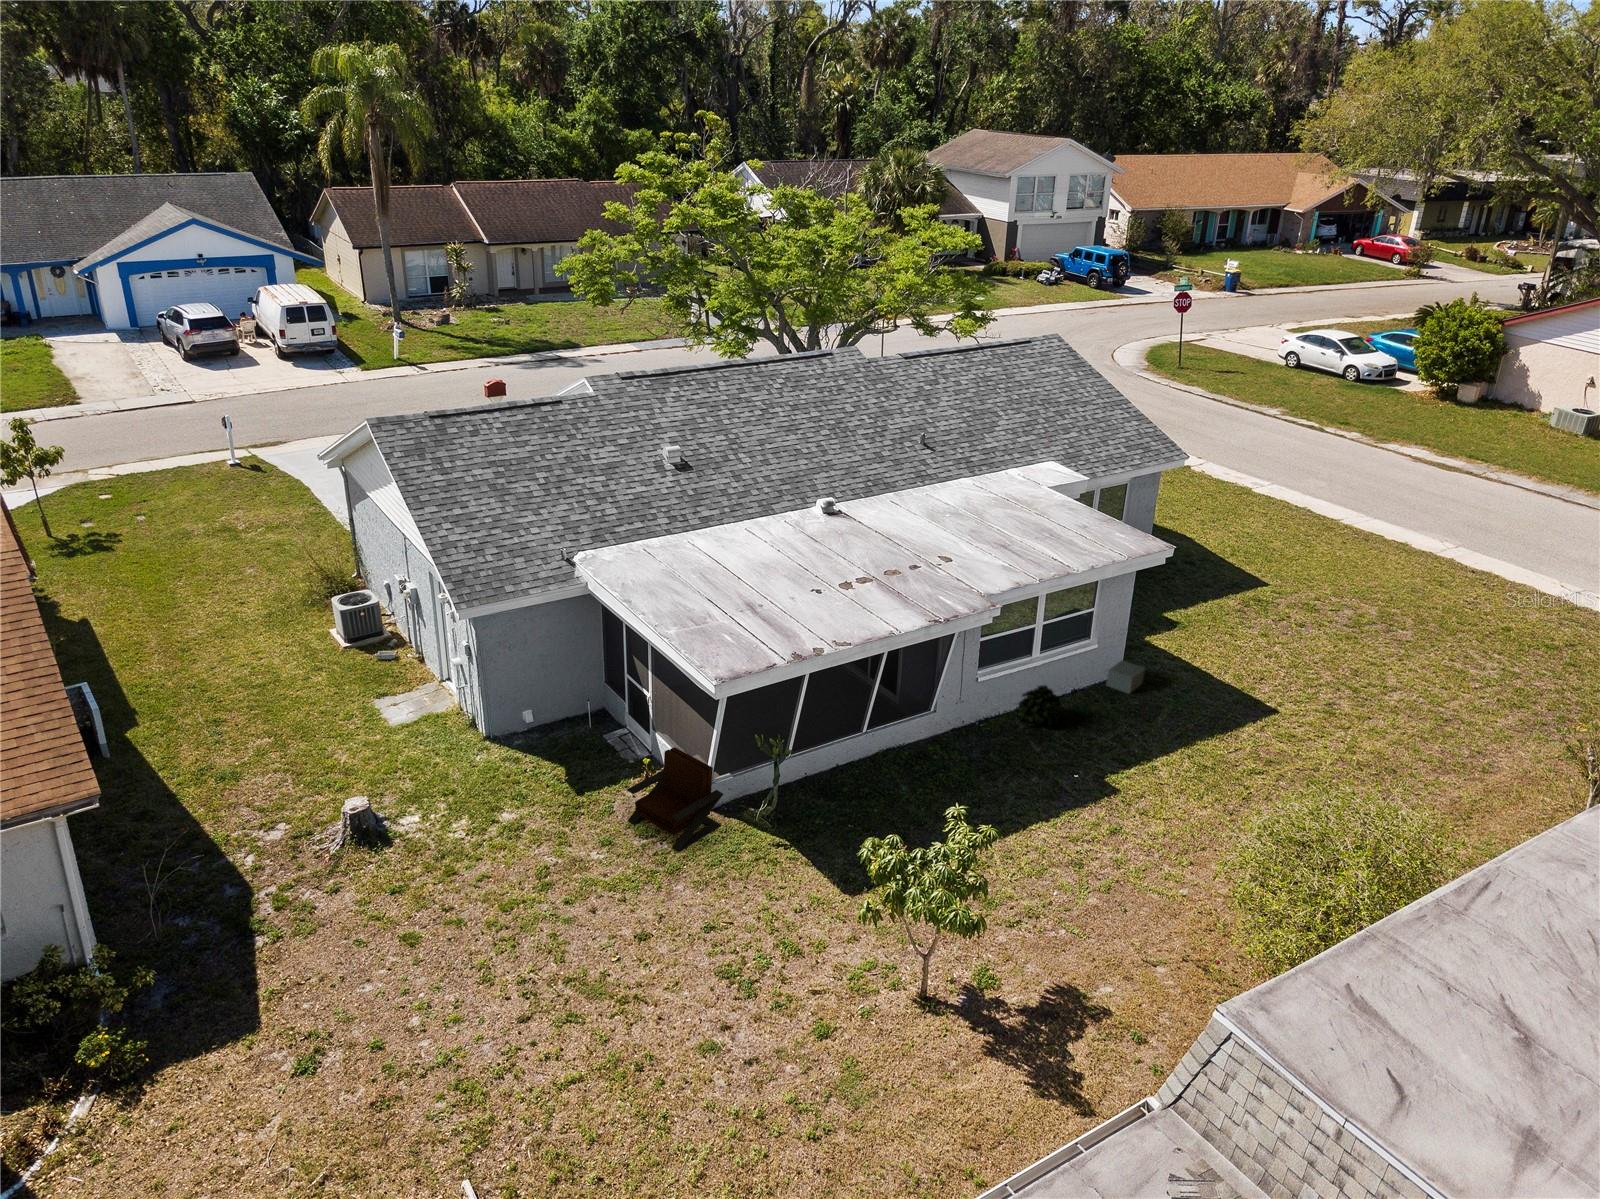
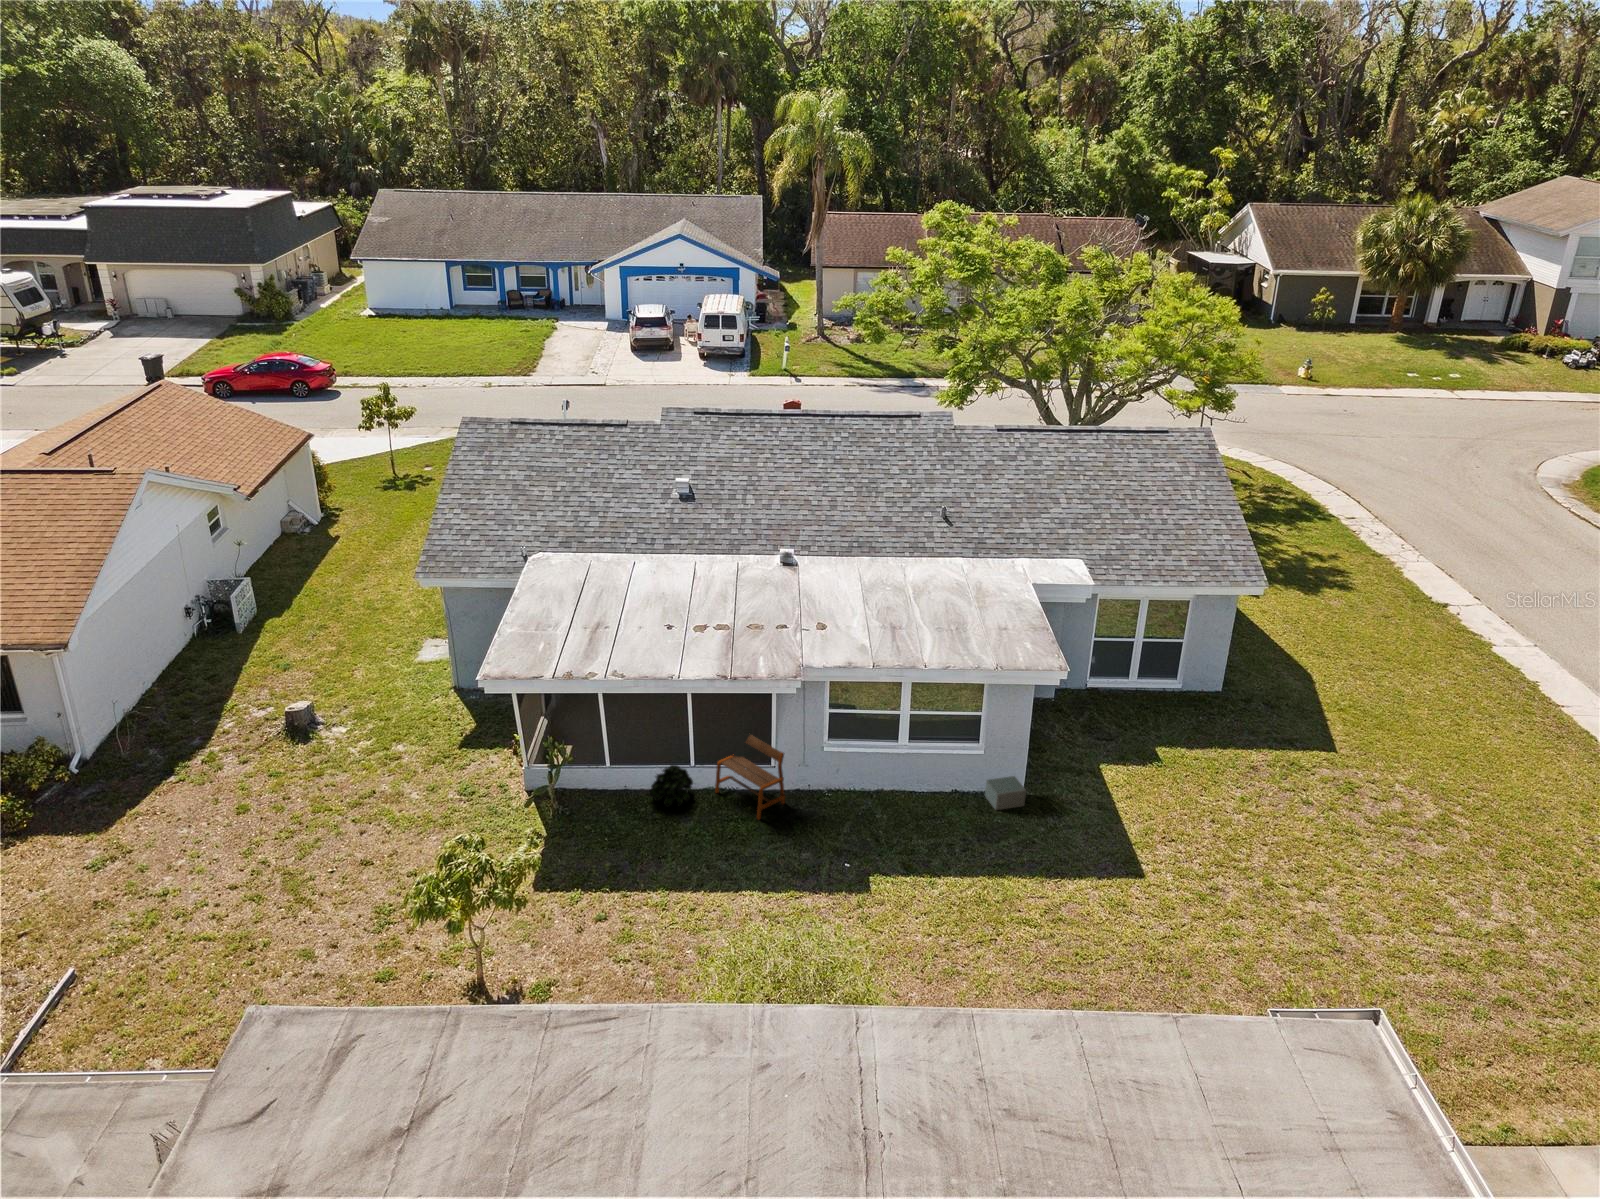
bench: none [902,683,978,767] -> present [715,735,785,819]
potted plant: present [1017,685,1061,726] -> present [649,765,694,807]
lounge chair: present [627,747,723,852] -> none [463,720,517,800]

